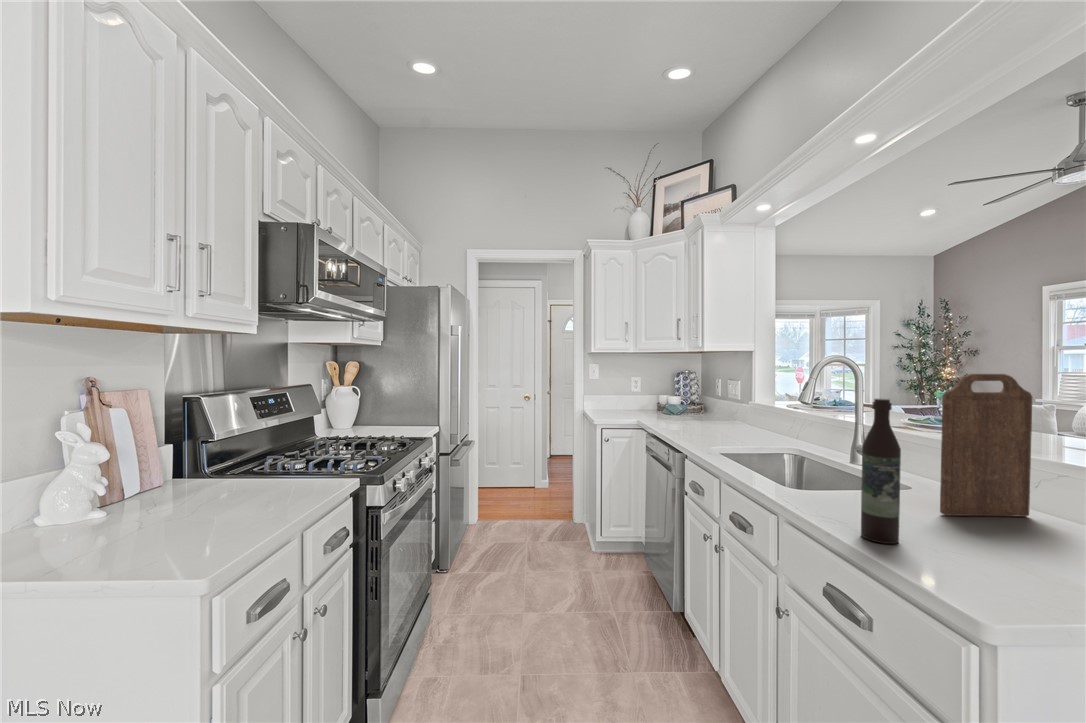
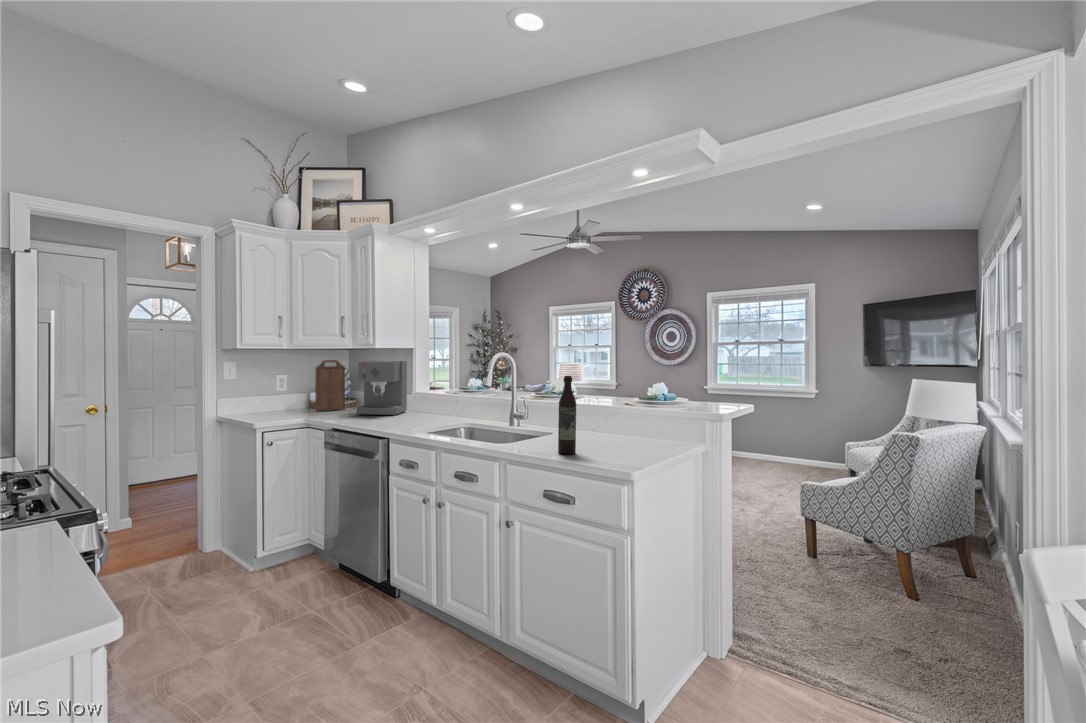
coffee maker: none [687,364,747,427] -> present [357,360,407,416]
cutting board: present [940,374,1032,517] -> present [315,360,345,411]

